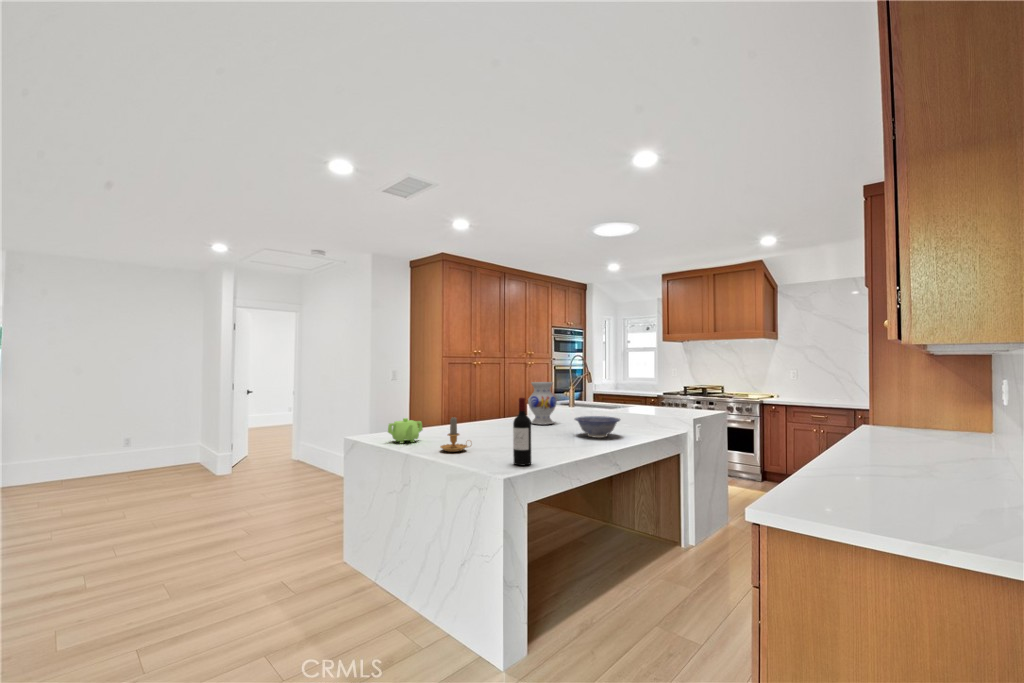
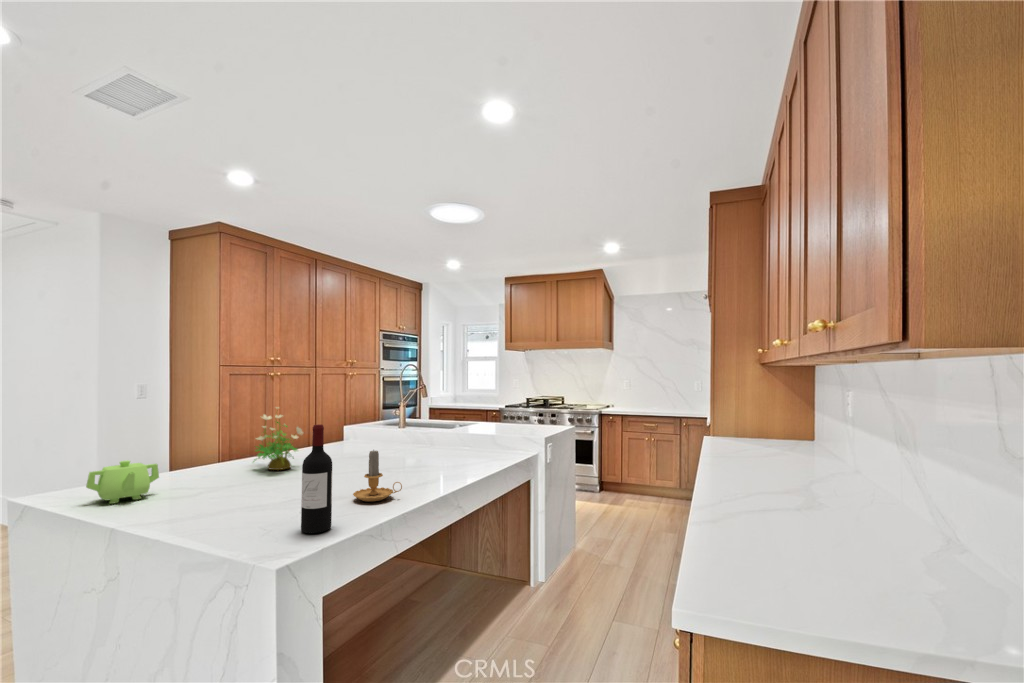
vase: present [528,382,557,425] -> none [343,397,382,453]
potted plant: none [470,387,503,432] -> present [253,407,303,470]
decorative bowl: present [575,416,620,438] -> none [404,440,463,469]
candle: present [440,417,468,452] -> present [353,450,402,502]

